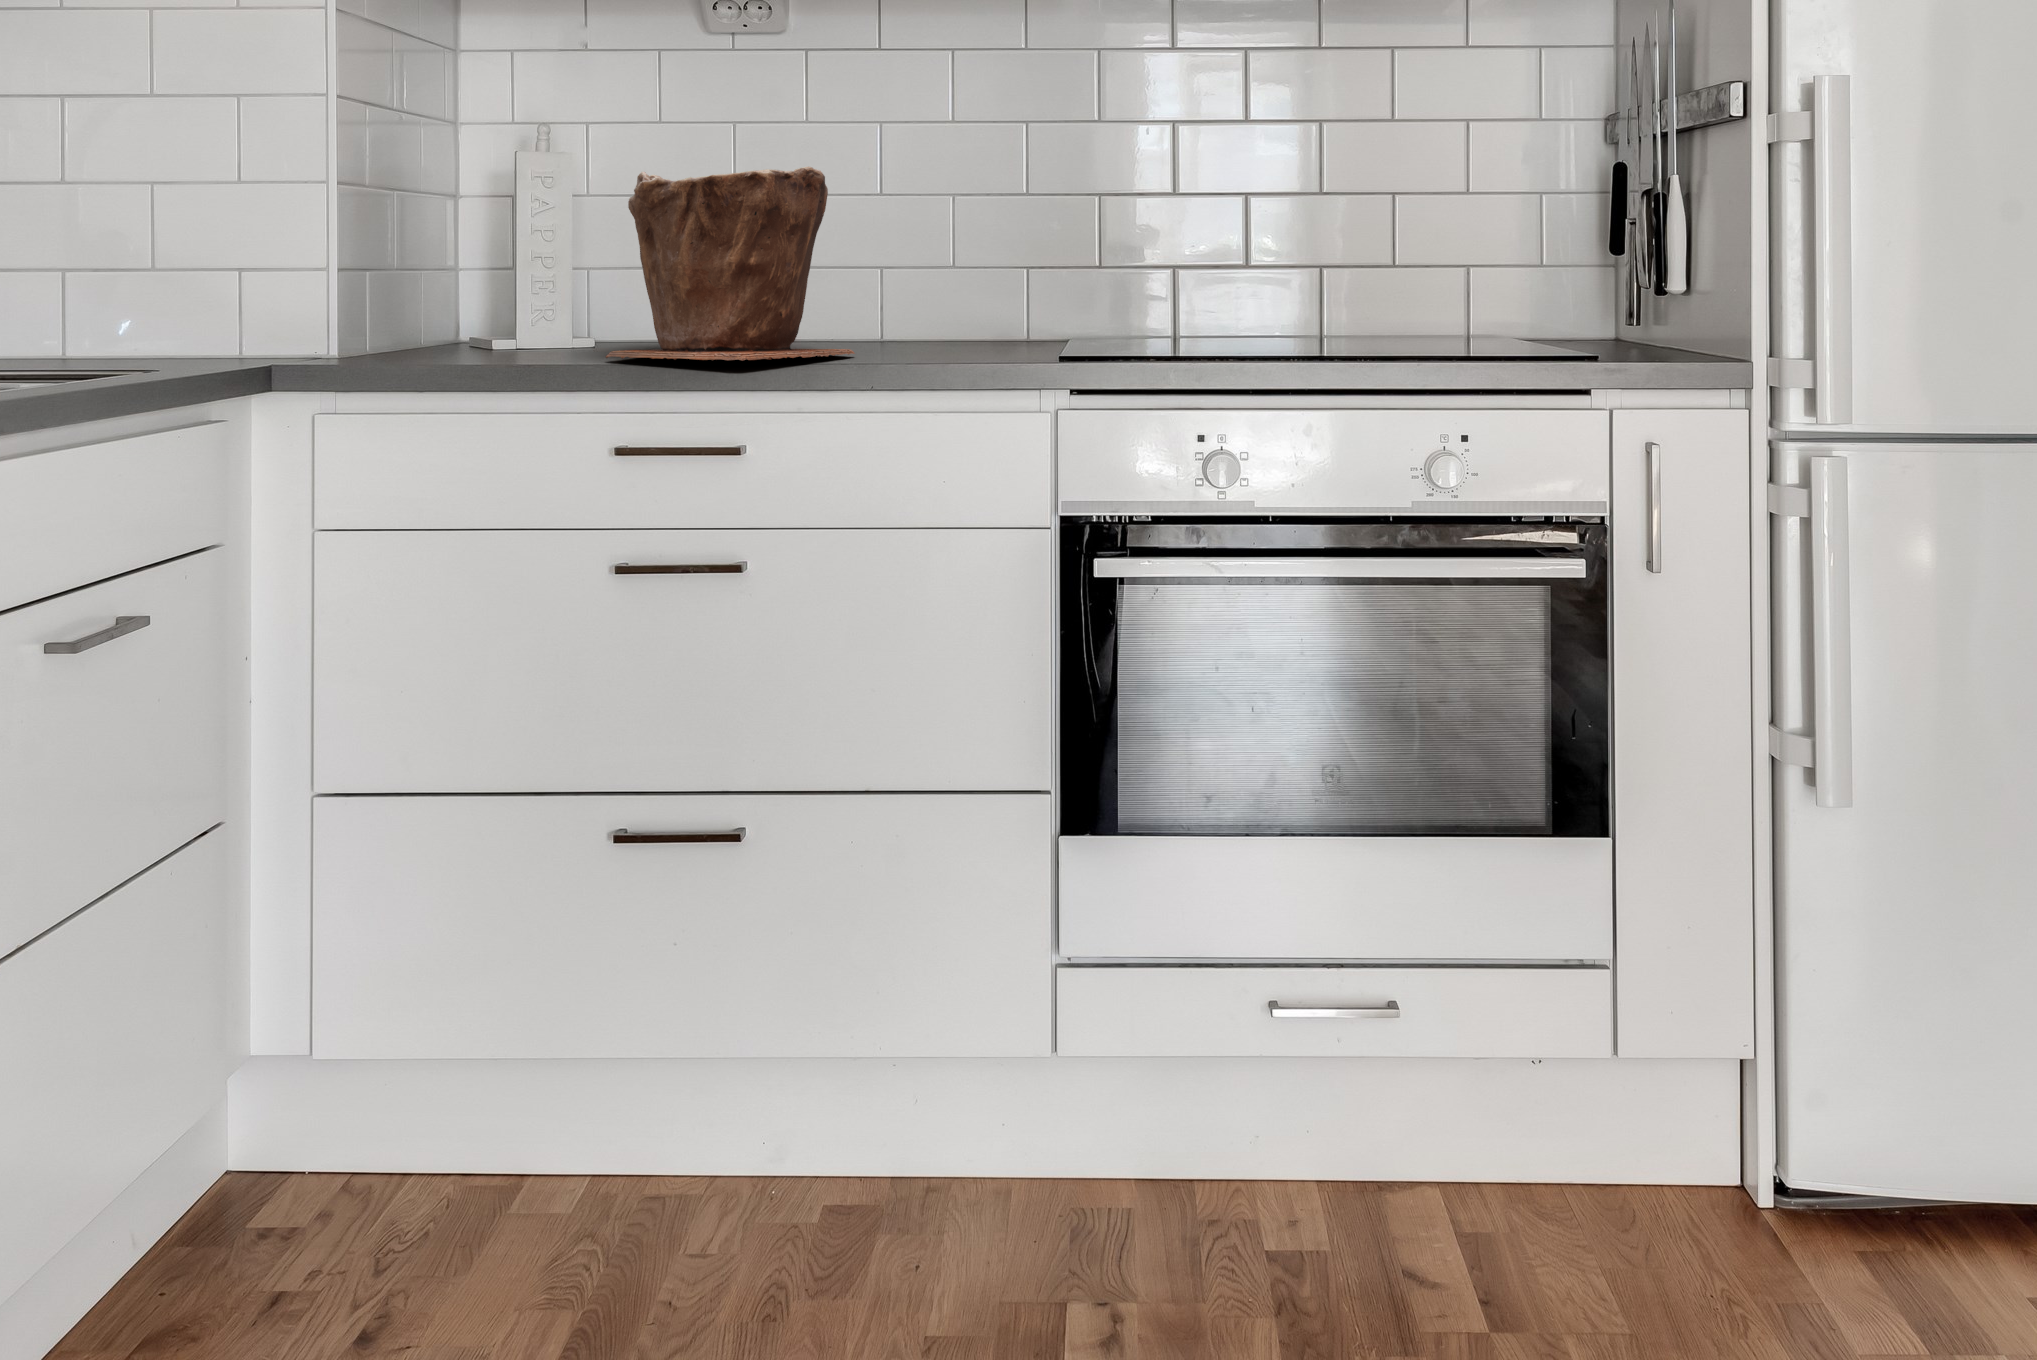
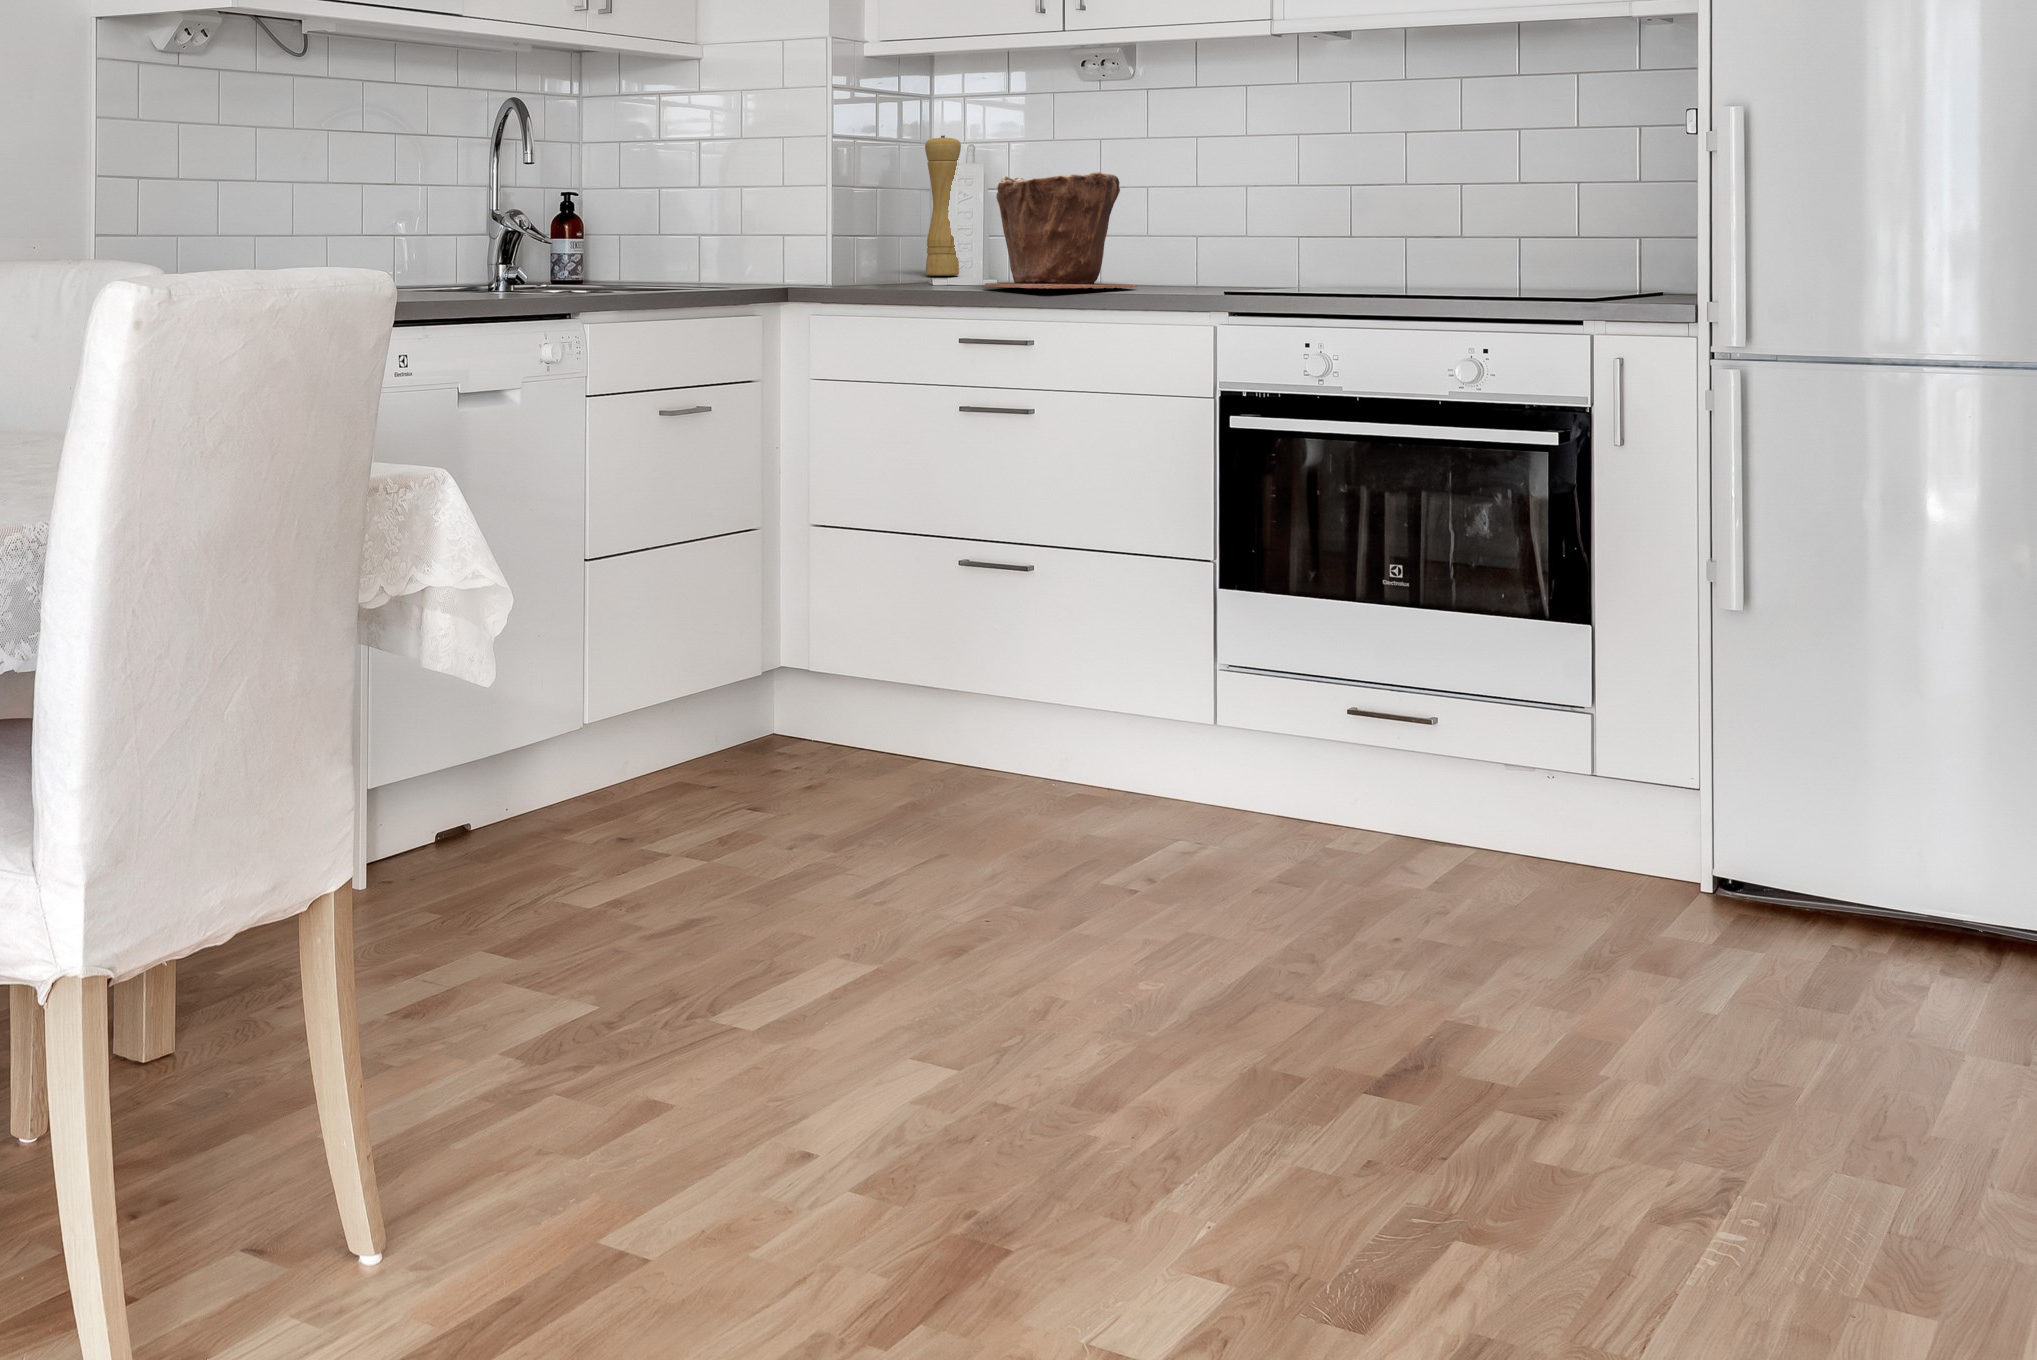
pepper mill: none [459,108,518,335] -> present [925,136,961,276]

